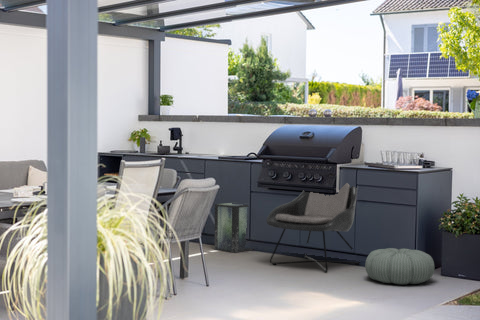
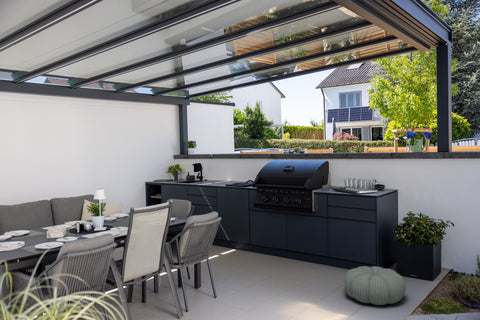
lounge chair: present [266,183,360,272] -> none [259,202,336,286]
storage box: present [214,203,253,253] -> none [222,219,252,259]

